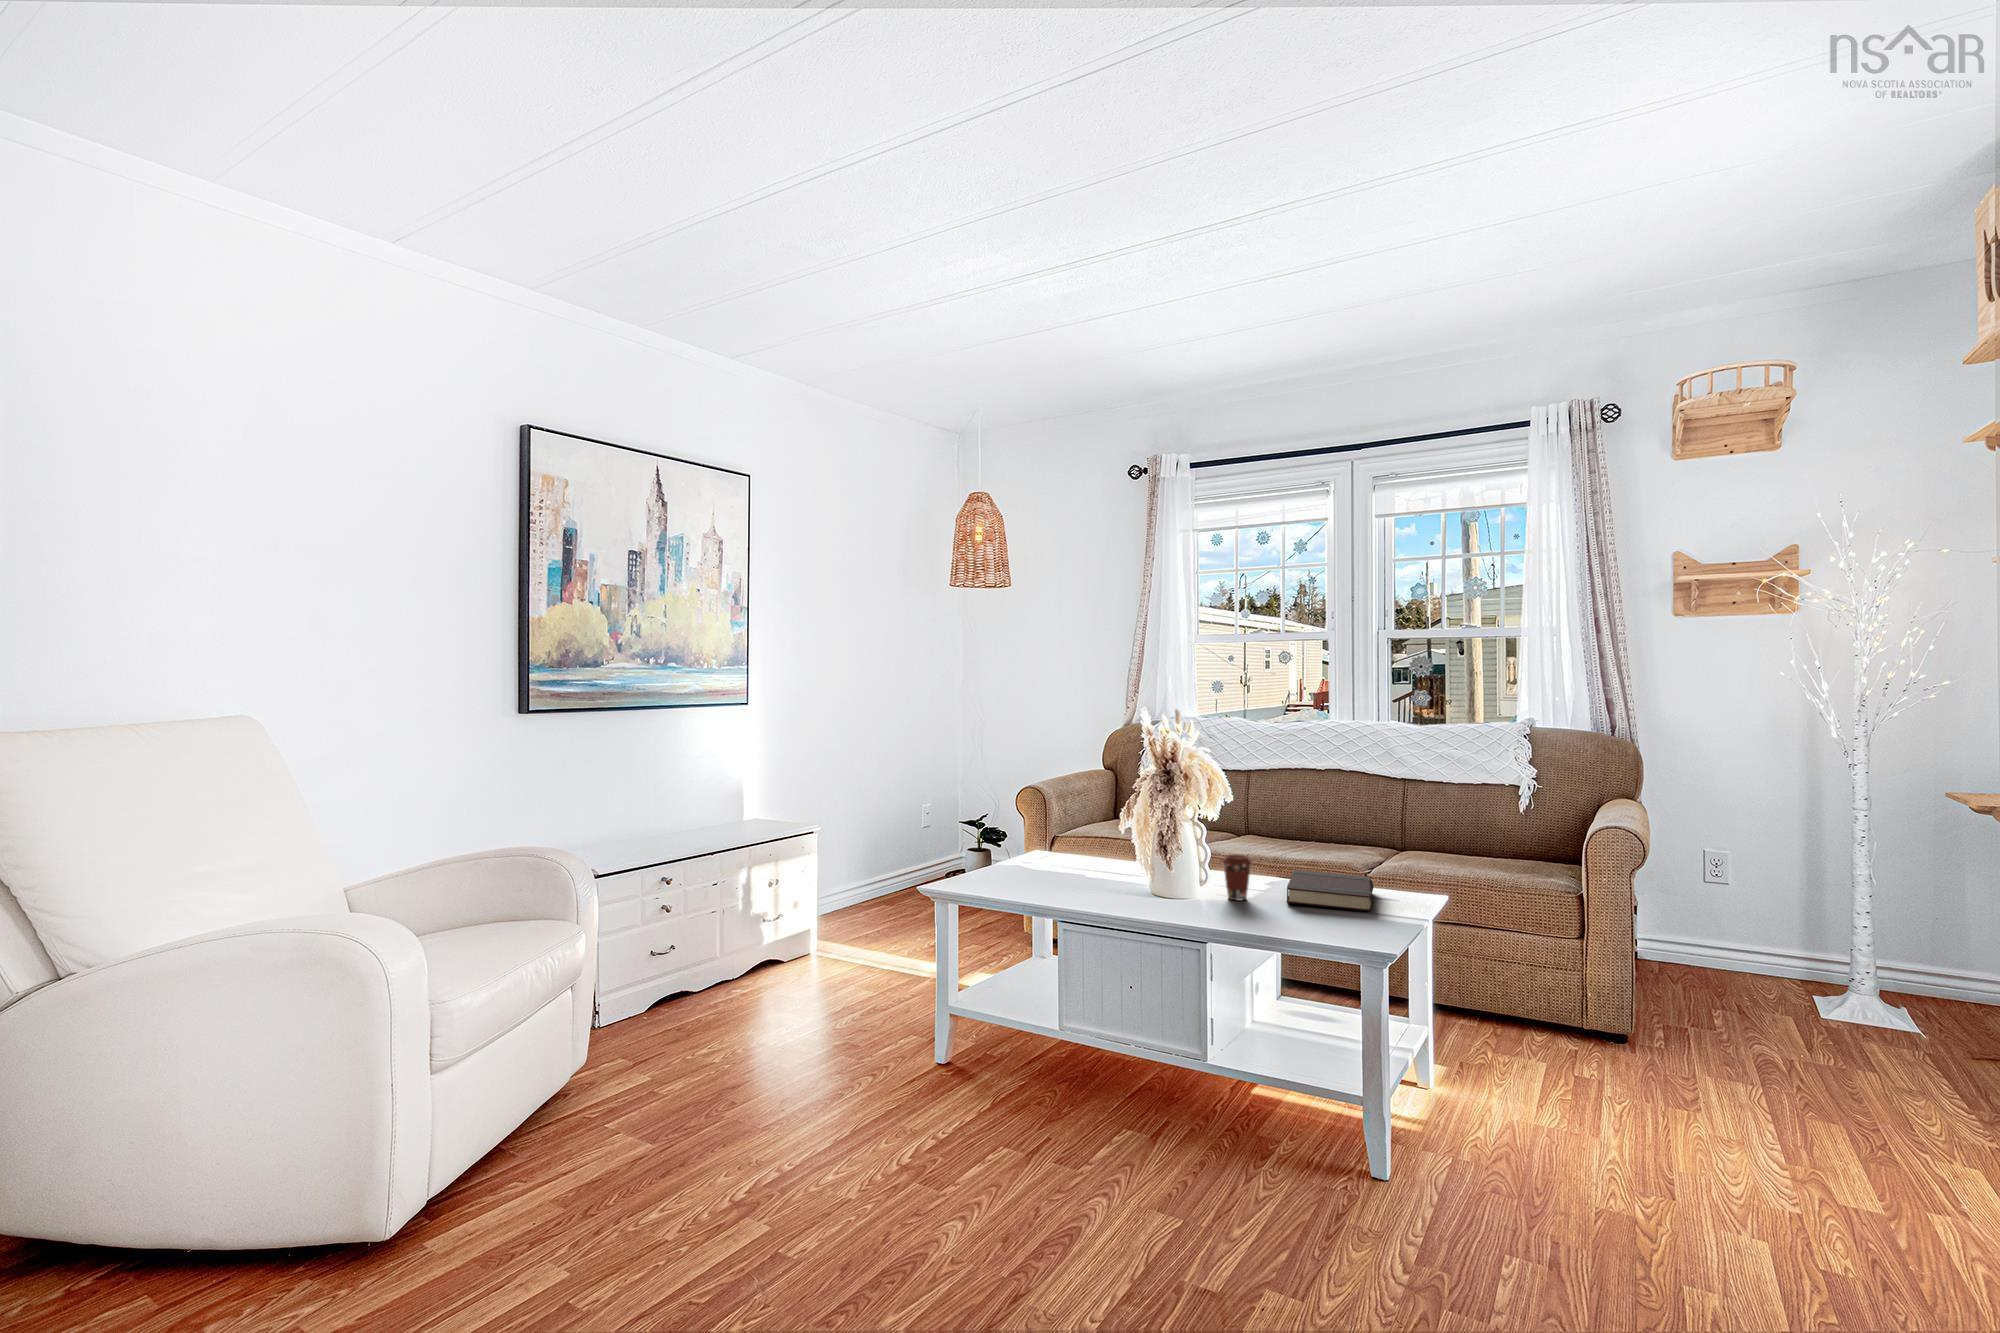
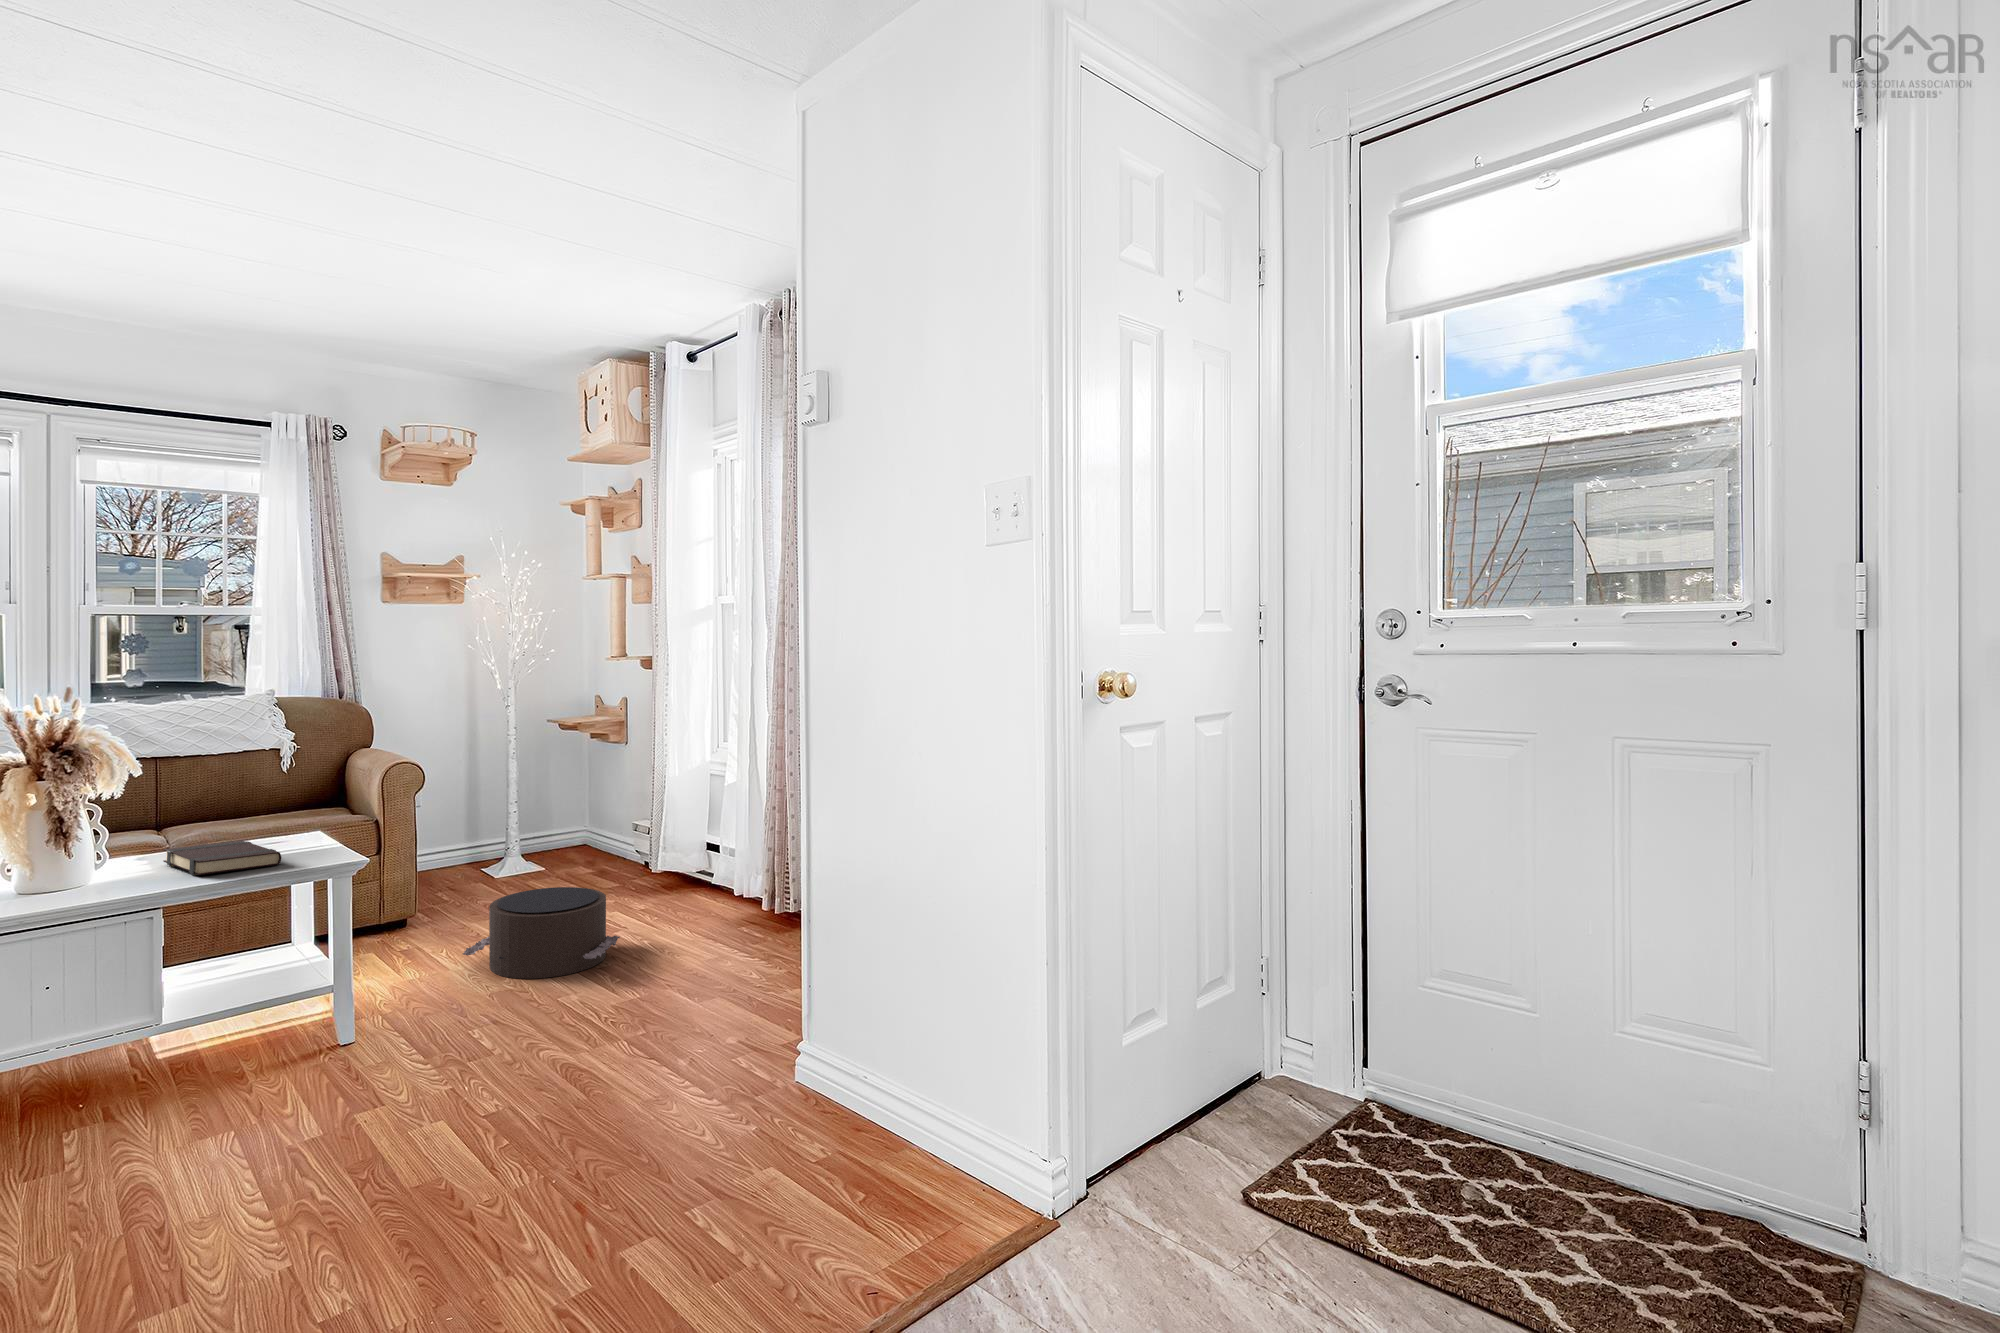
coffee cup: present [1223,854,1251,901] -> none [118,842,155,886]
pouf: none [1618,1044,1915,1229] -> present [463,887,620,979]

